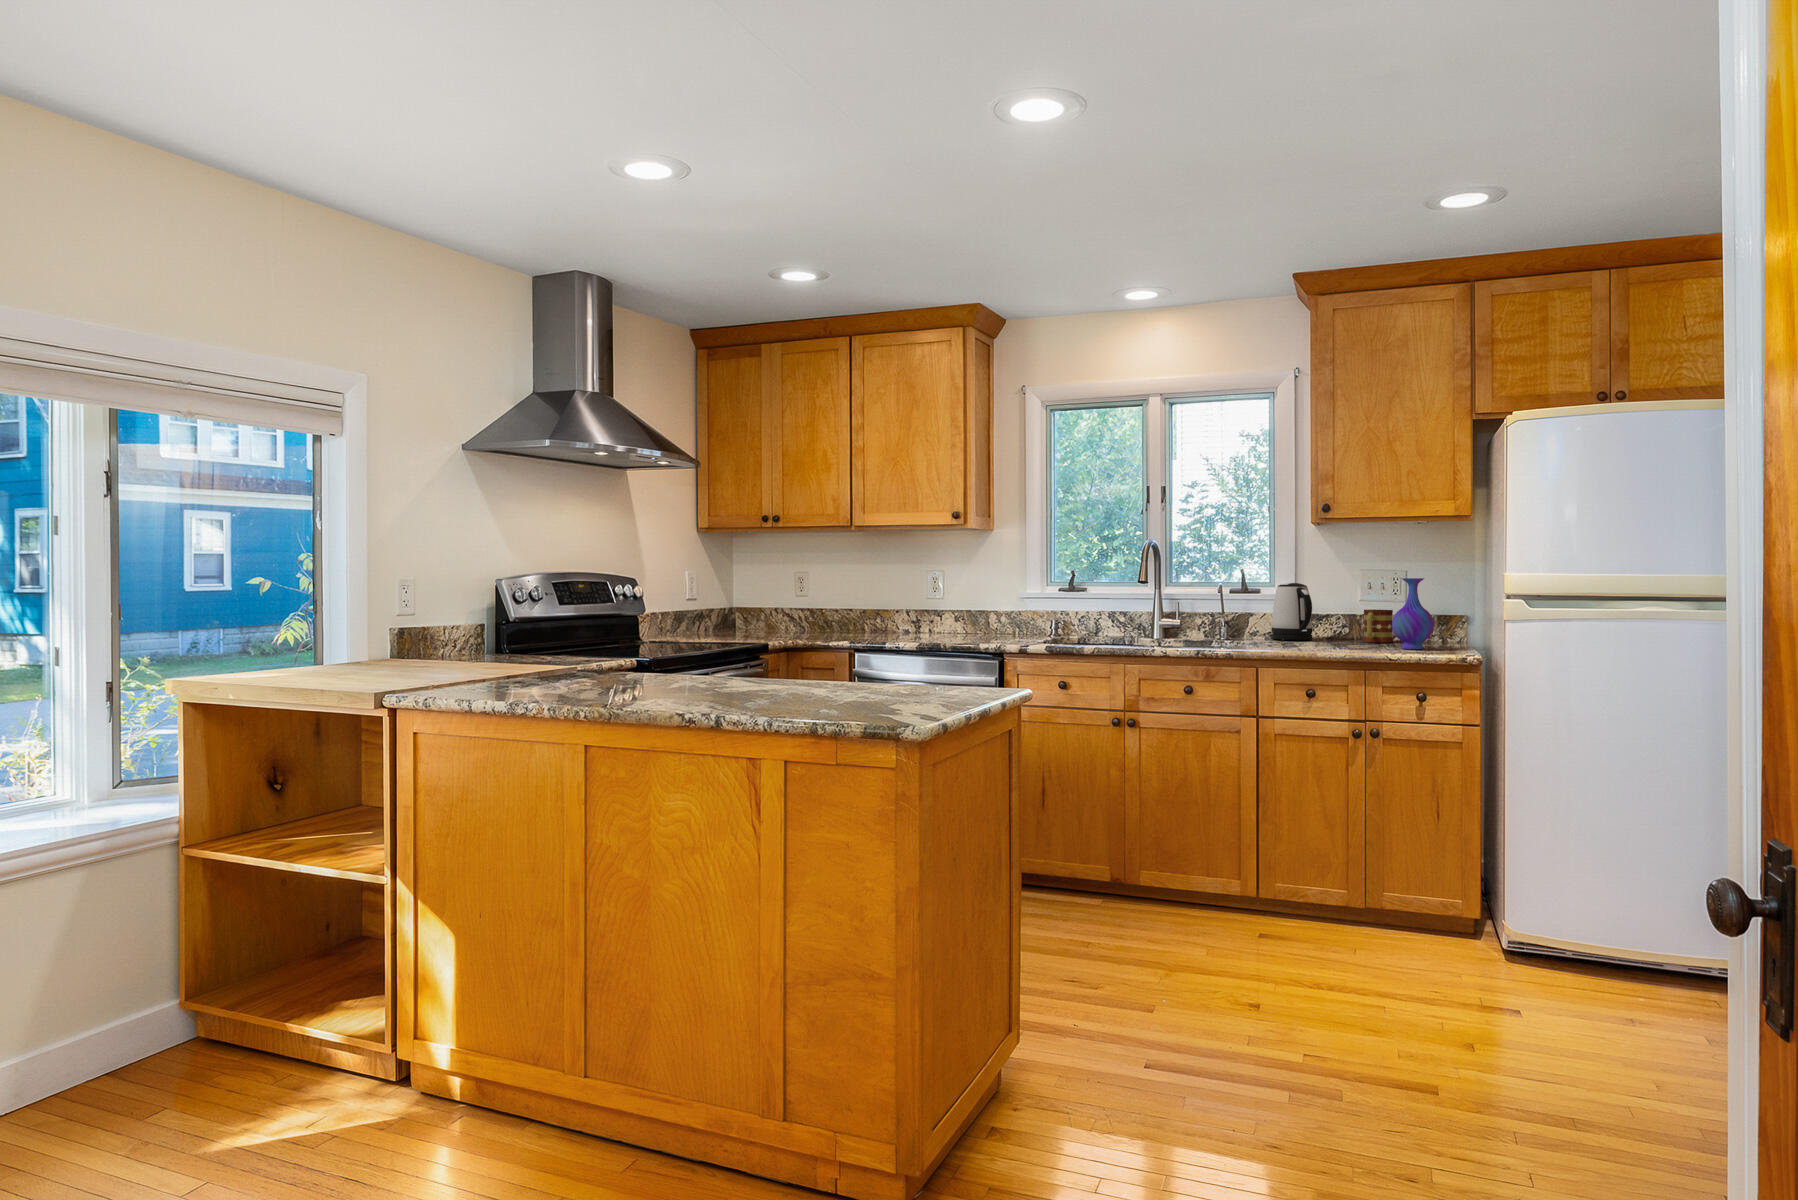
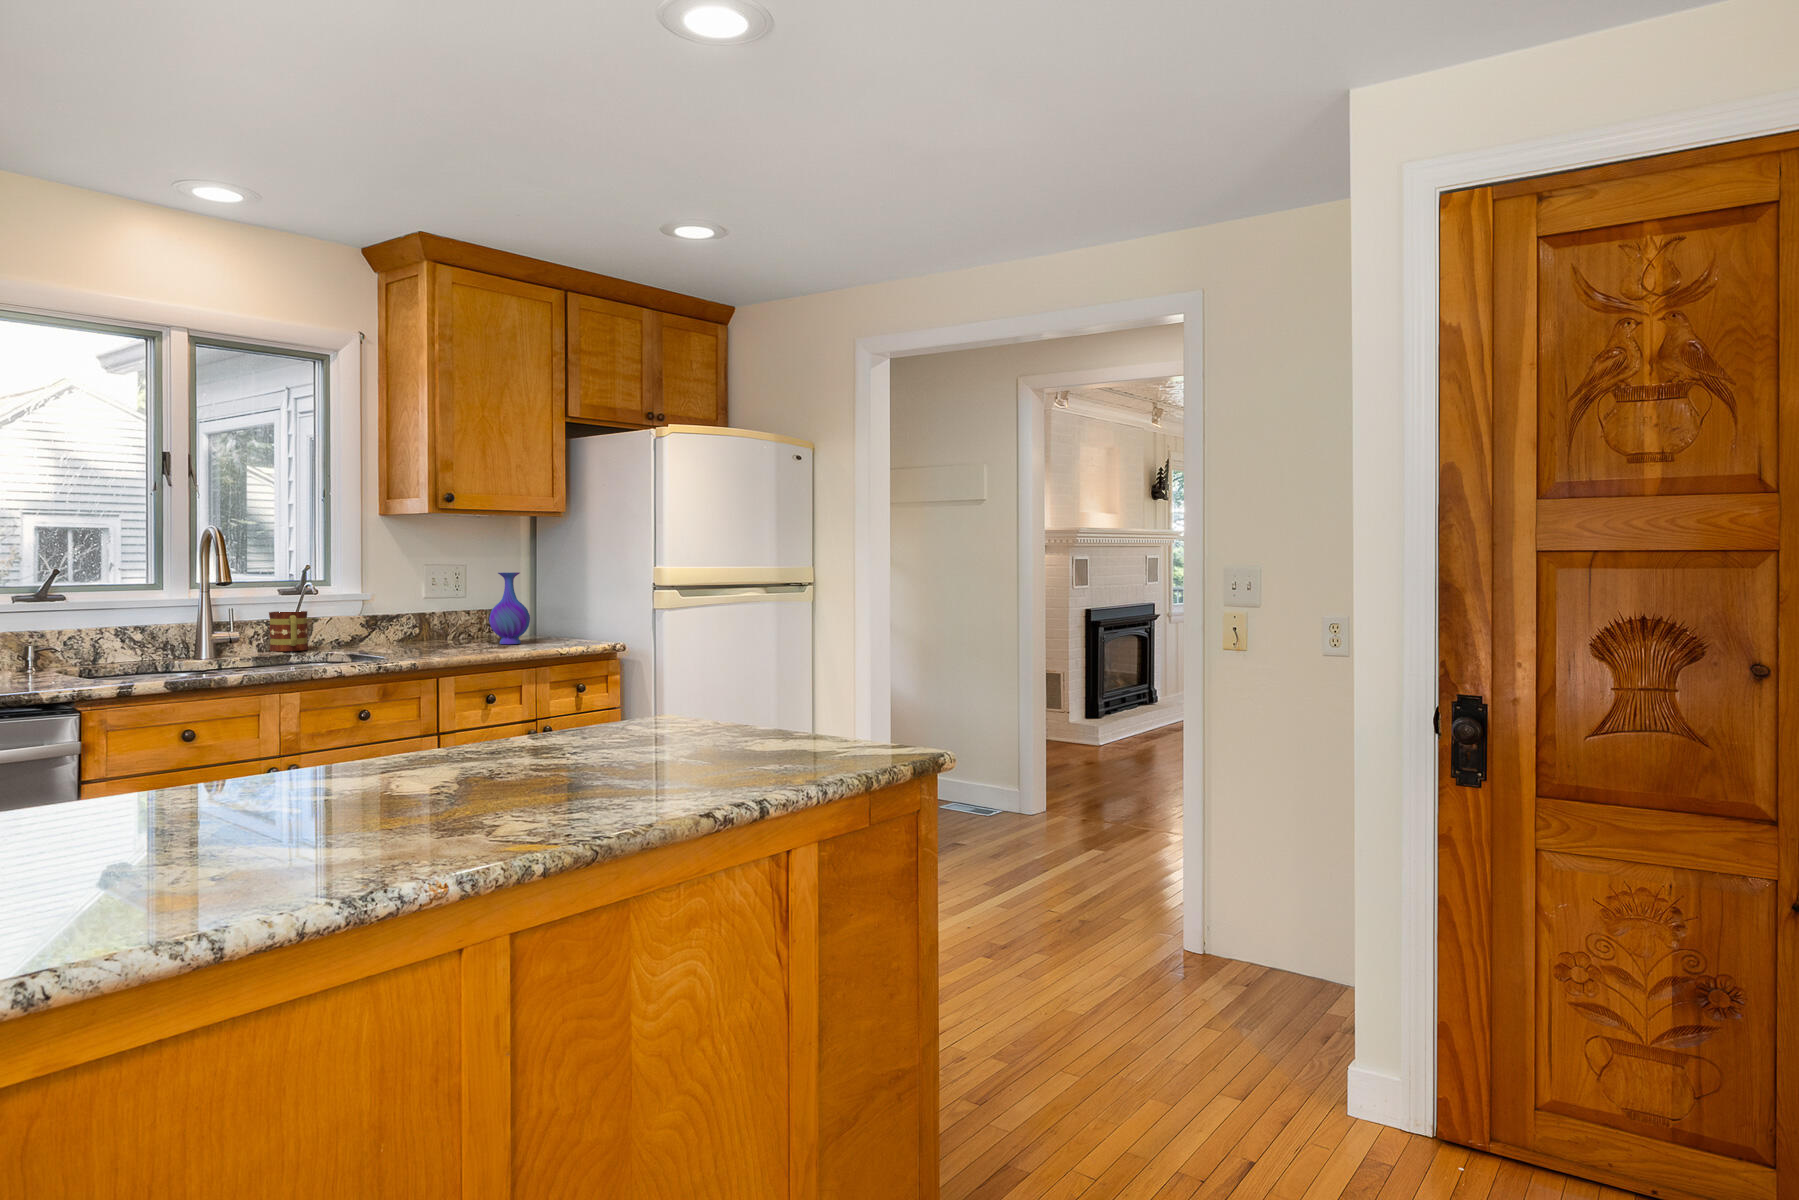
kettle: present [1272,583,1313,640] -> none [334,579,397,647]
mug: present [1363,610,1393,643] -> present [269,611,308,651]

